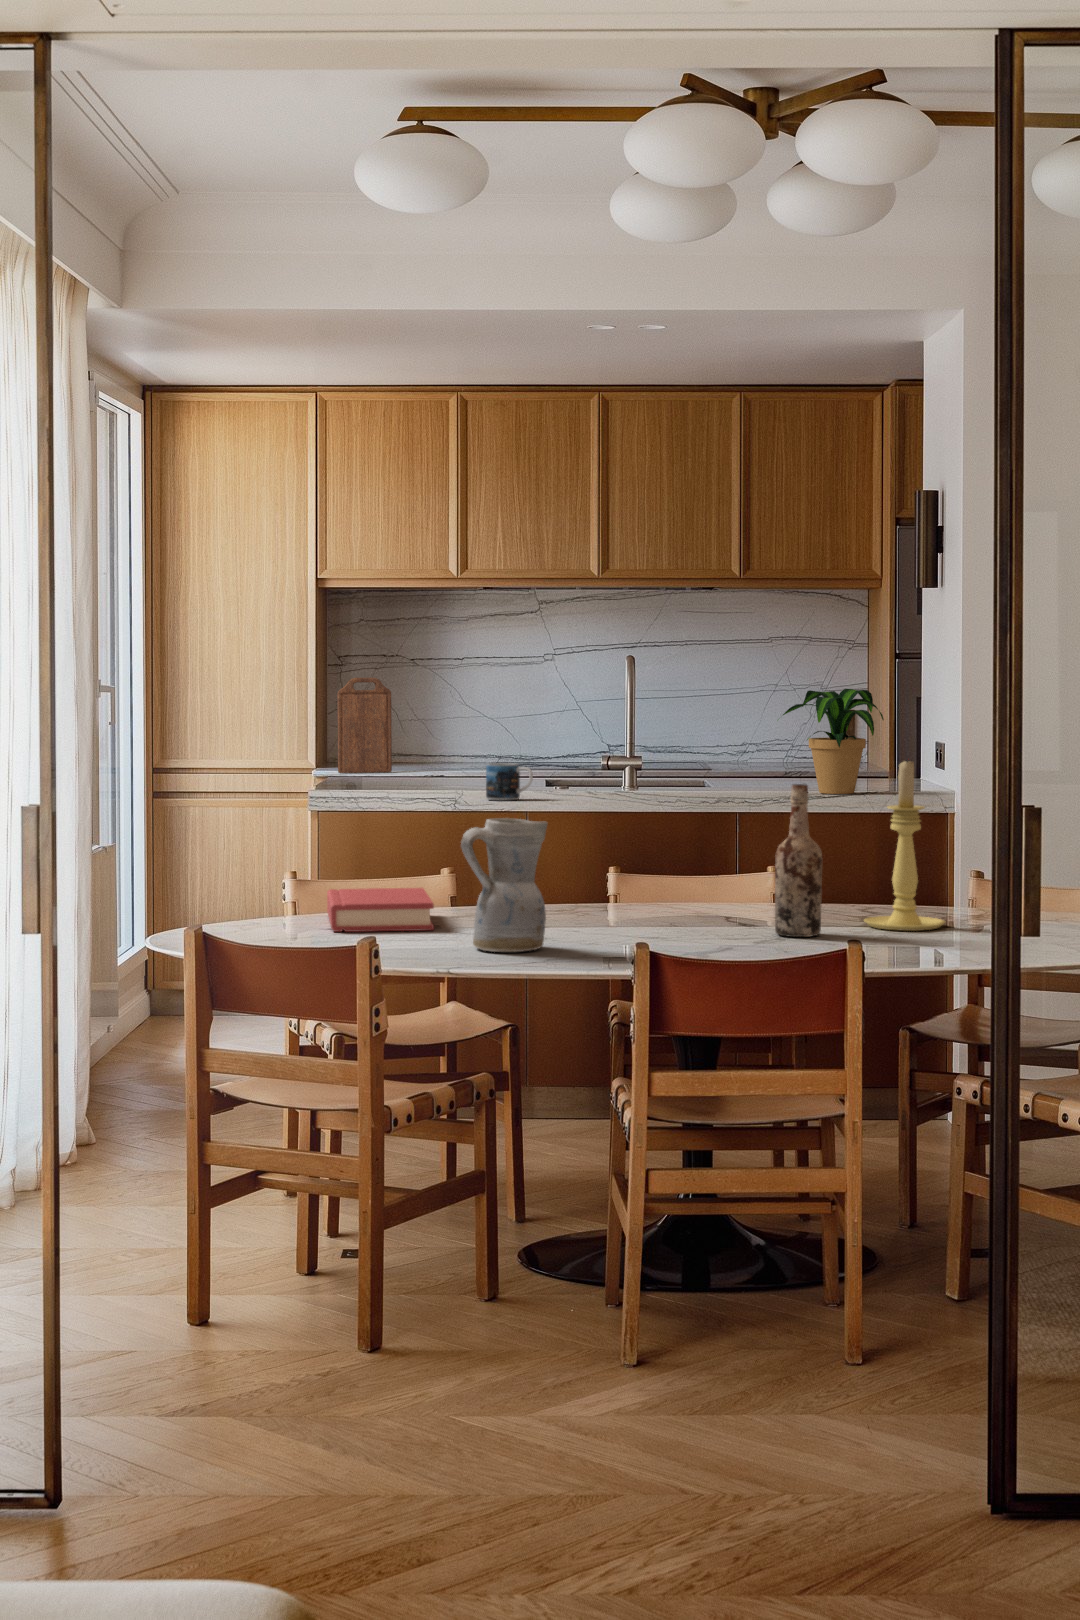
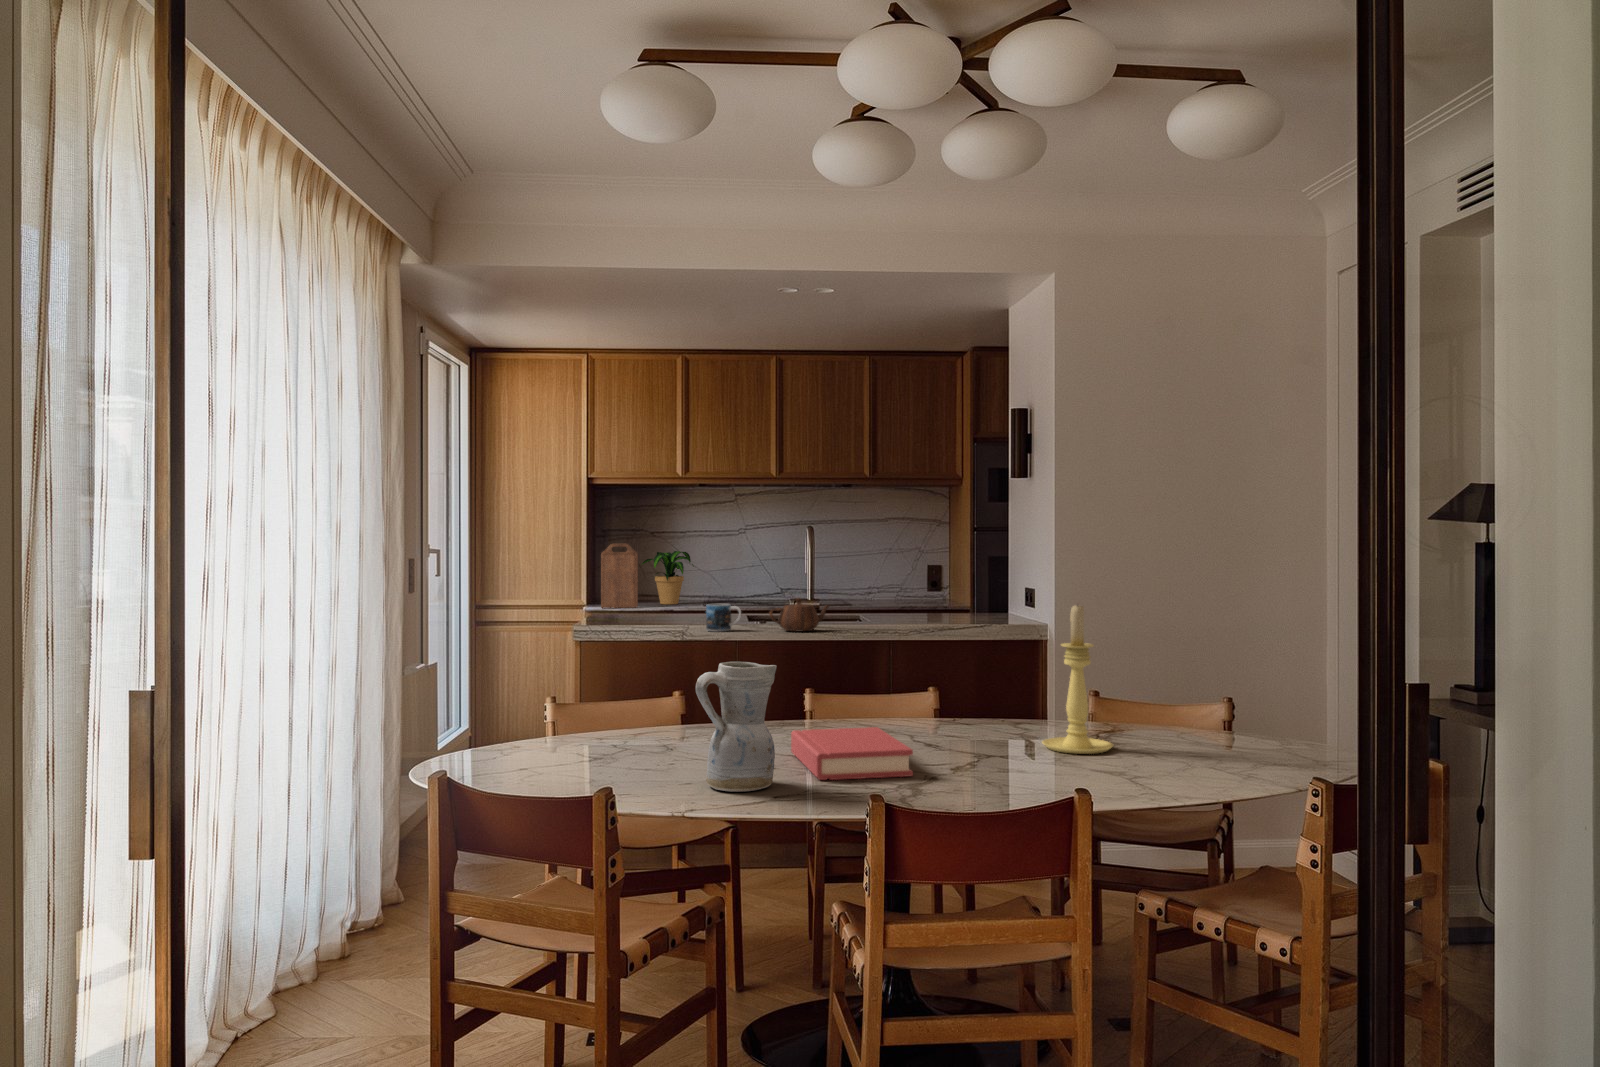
potted plant: present [778,689,884,794] -> present [642,551,693,604]
teapot: none [570,757,656,801] -> present [770,599,829,632]
wine bottle: present [775,784,822,937] -> none [974,627,1015,764]
hardback book: present [327,888,434,932] -> present [791,727,913,780]

